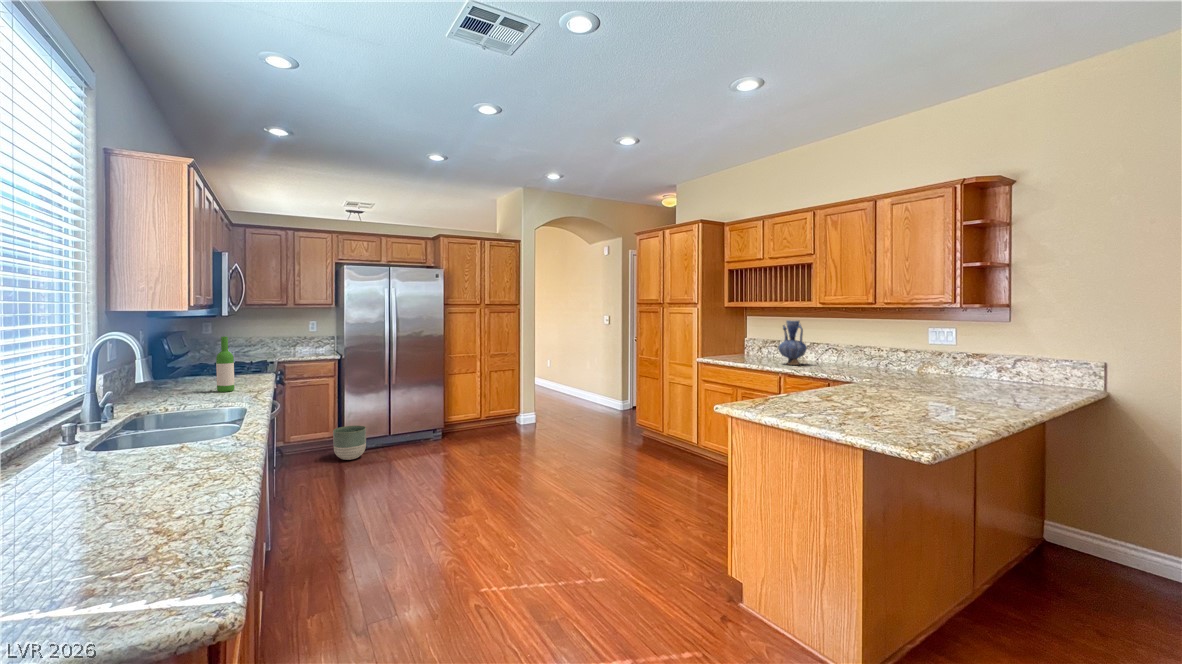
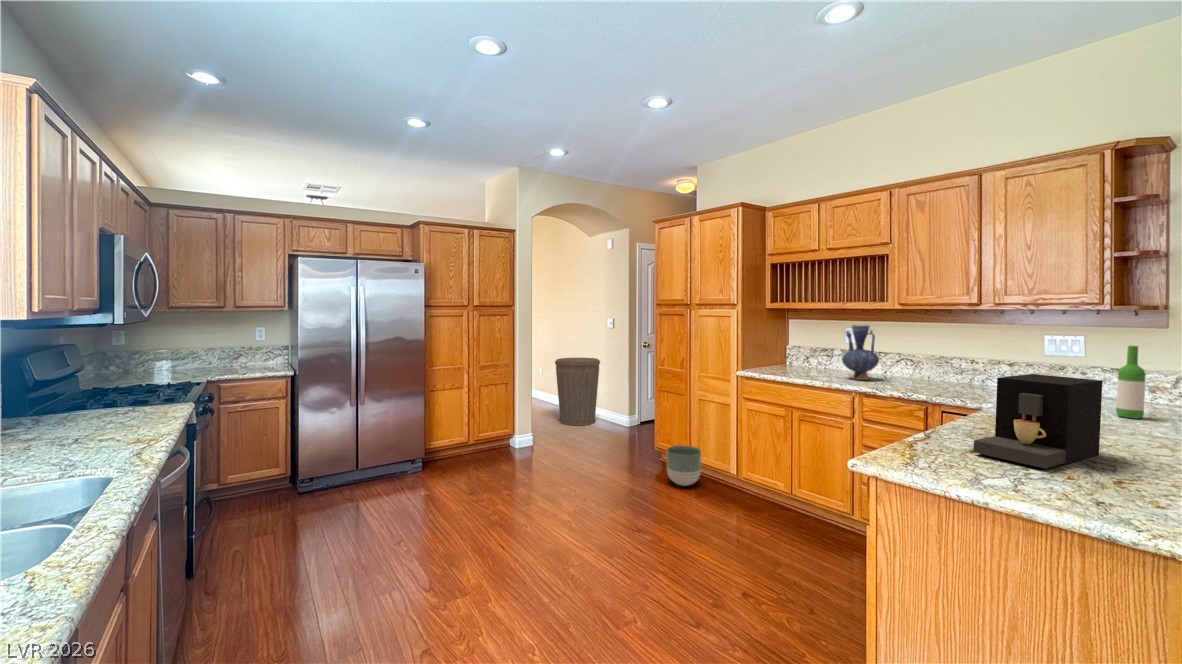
wine bottle: present [216,336,234,392] -> present [1116,346,1146,419]
trash can: none [559,351,599,410] -> present [555,358,600,426]
coffee maker: none [799,352,886,409] -> present [973,374,1103,469]
planter: present [333,426,366,460] -> present [667,445,701,486]

